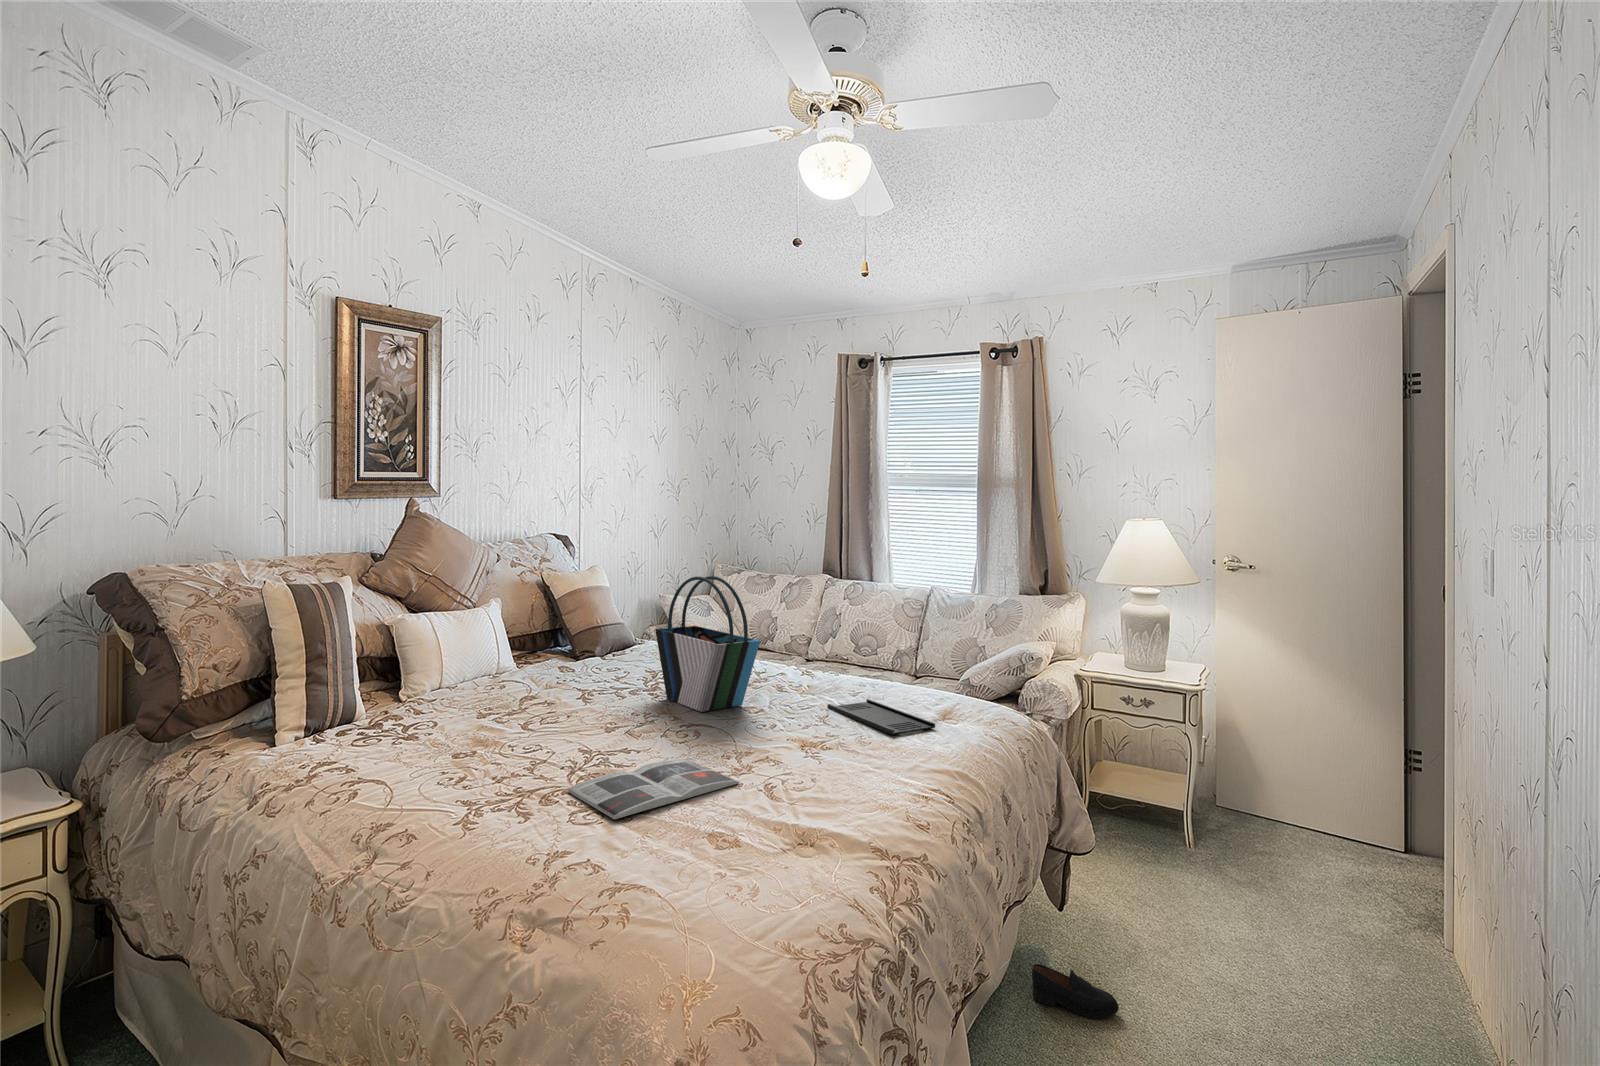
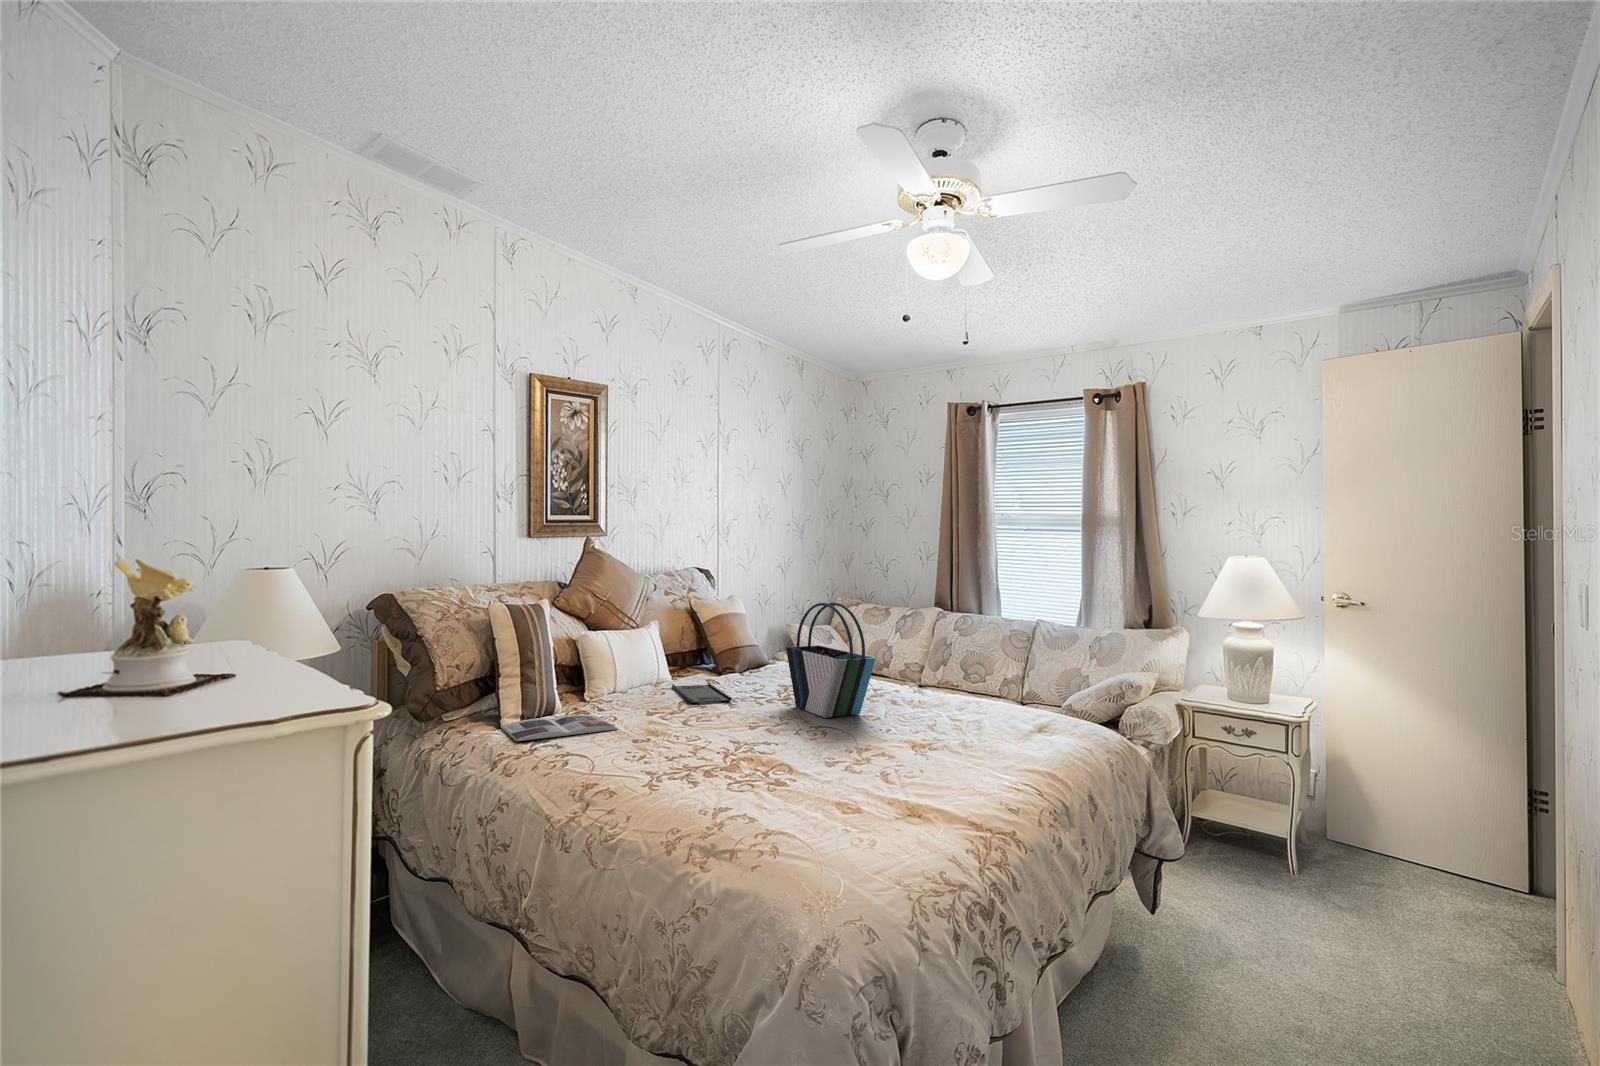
tray: present [828,699,935,734] -> present [672,683,732,703]
magazine: present [567,759,740,819] -> present [501,715,618,741]
shoe: present [1032,964,1119,1018] -> none [1124,960,1207,1012]

